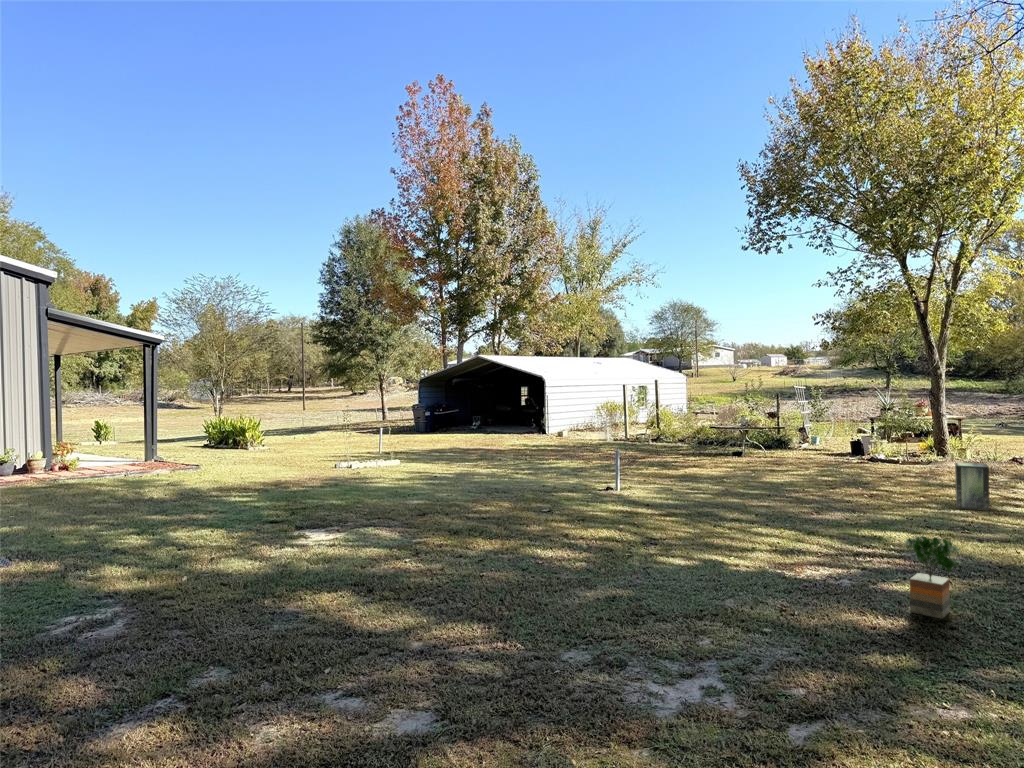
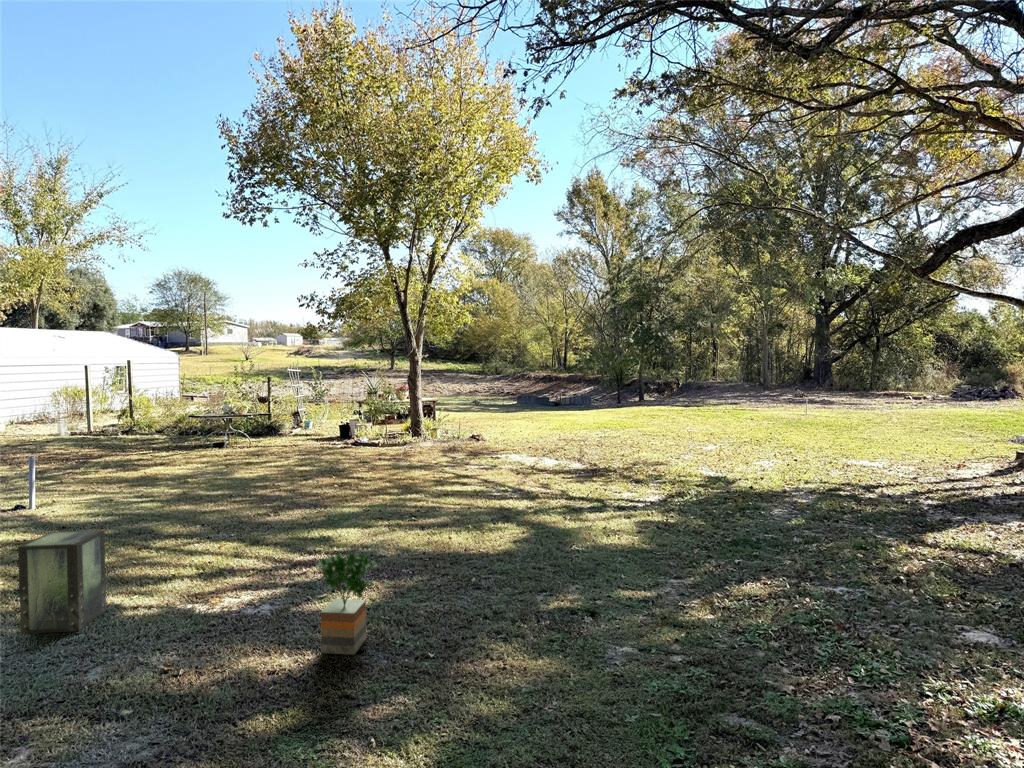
storage box: present [955,463,990,511] -> present [18,530,106,634]

